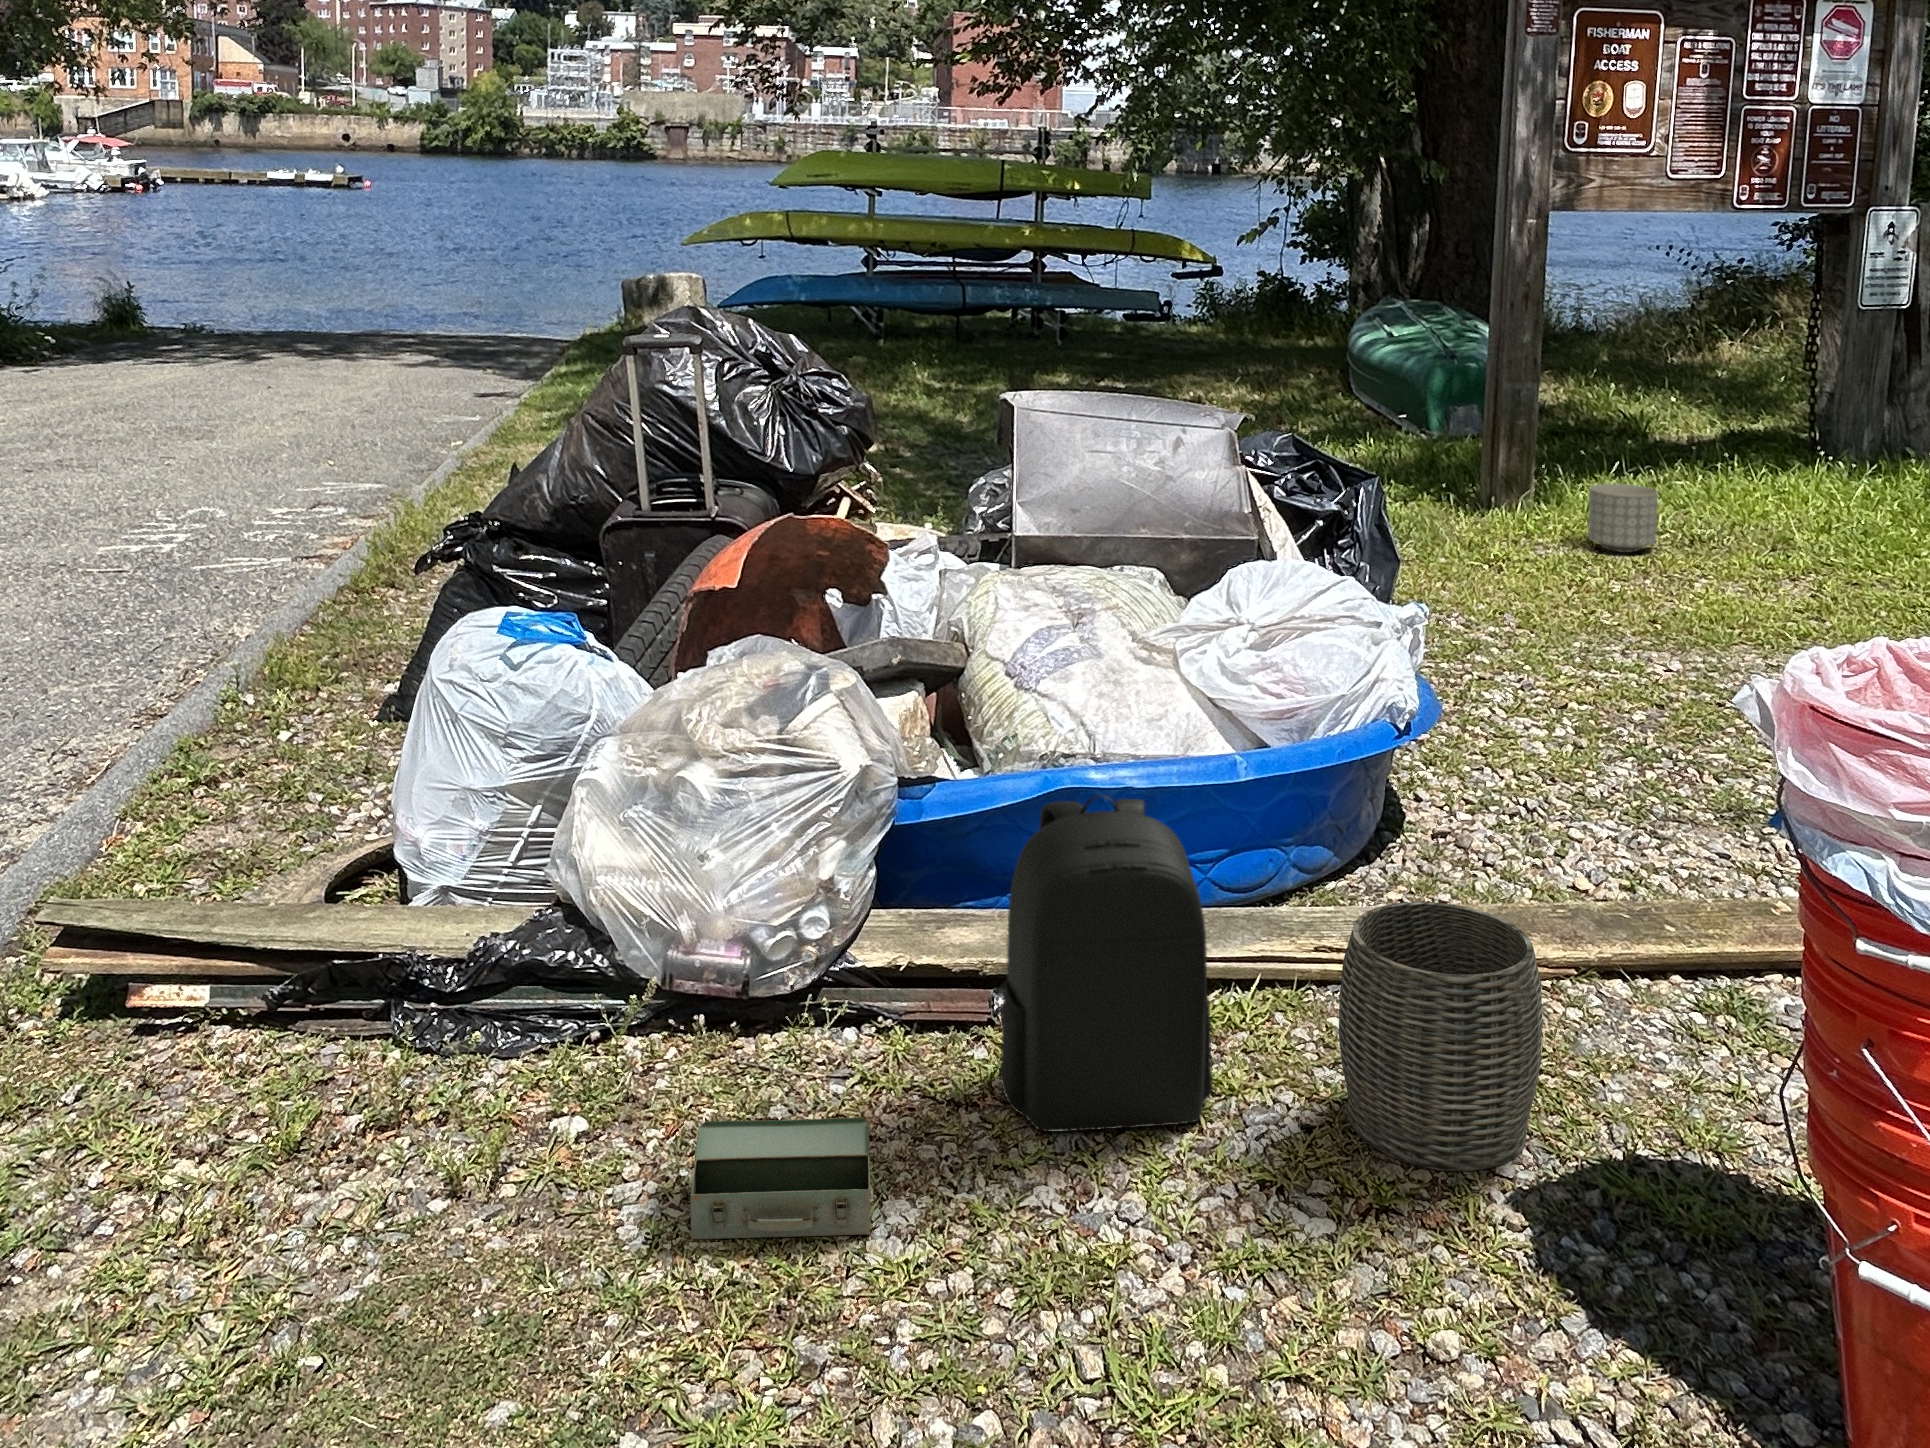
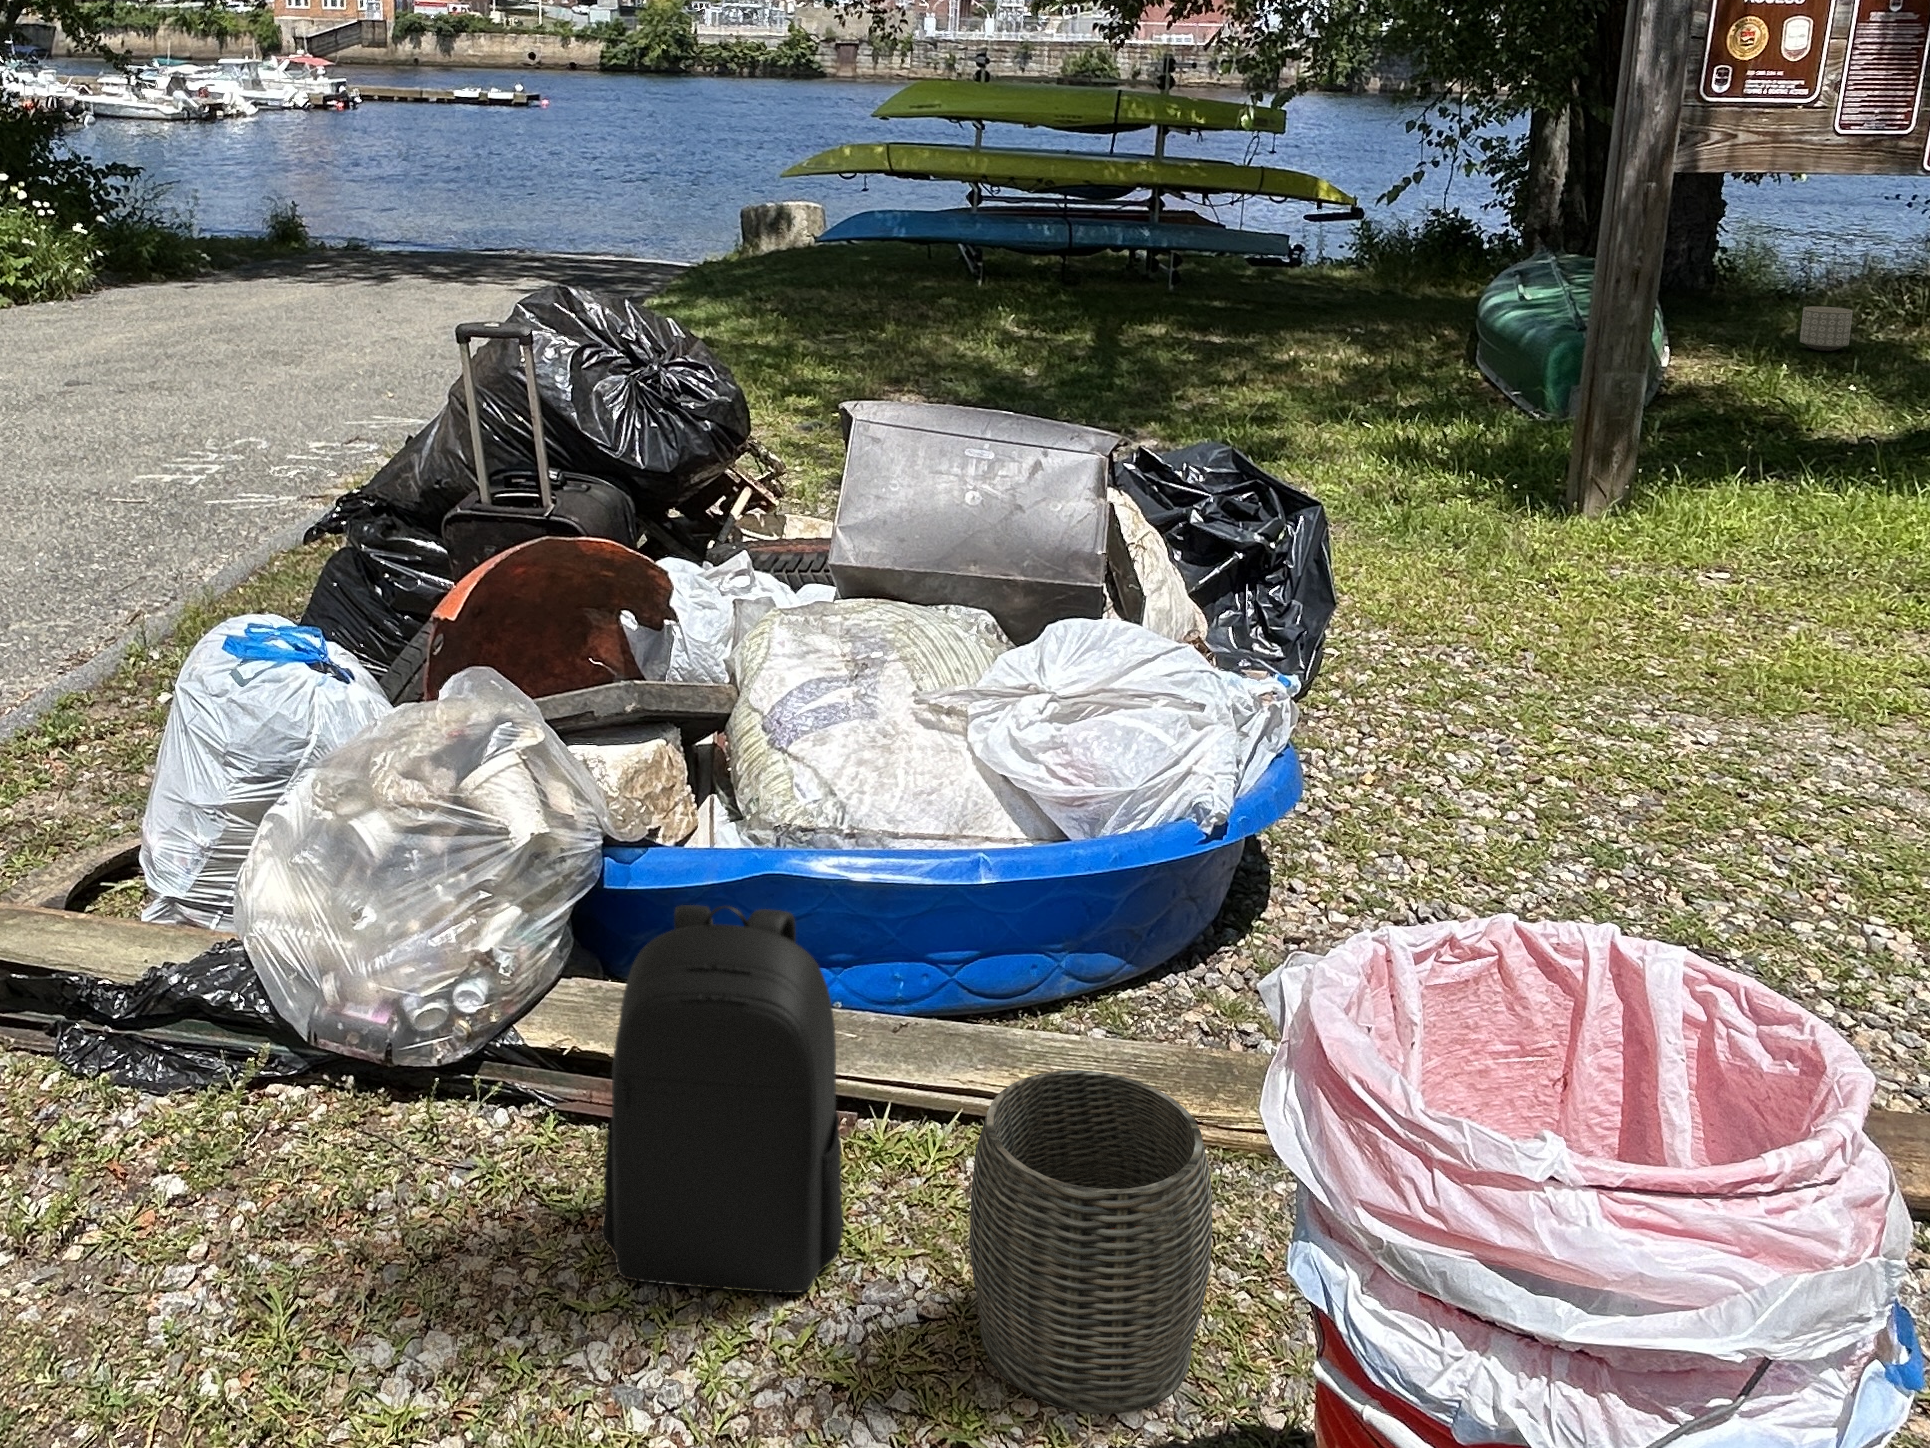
planter: present [1588,484,1658,553] -> present [1800,307,1853,351]
toolbox: present [690,1118,870,1239] -> none [178,1222,415,1385]

